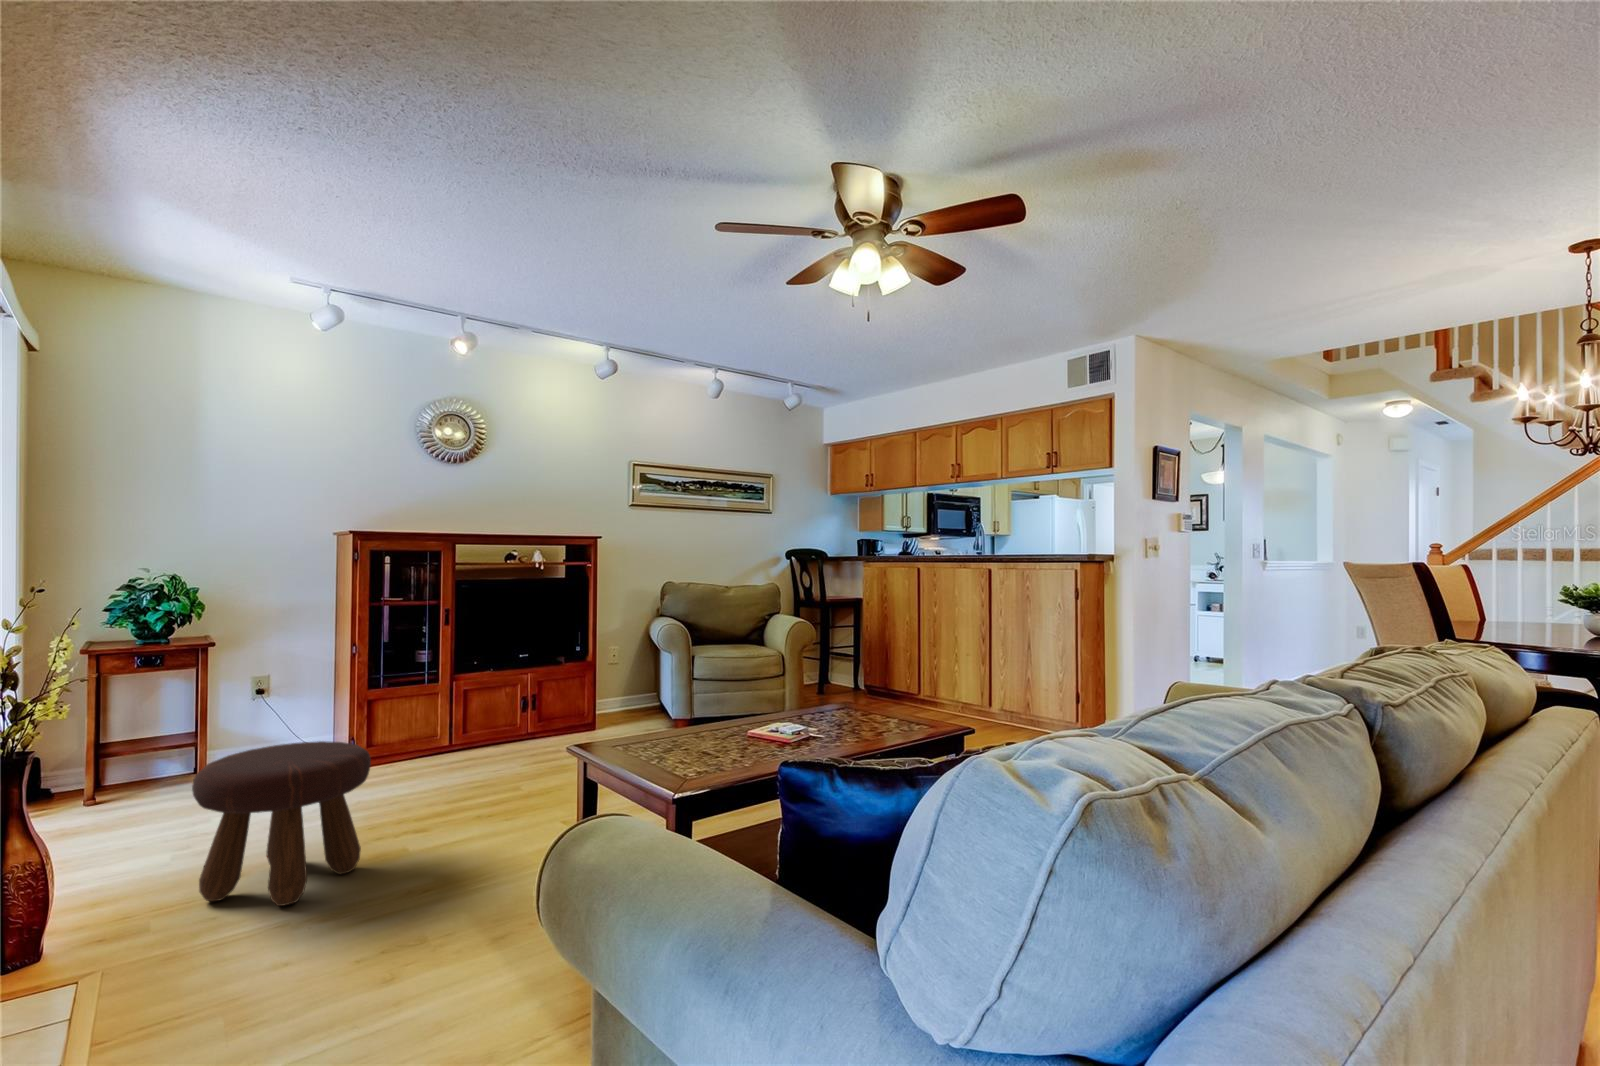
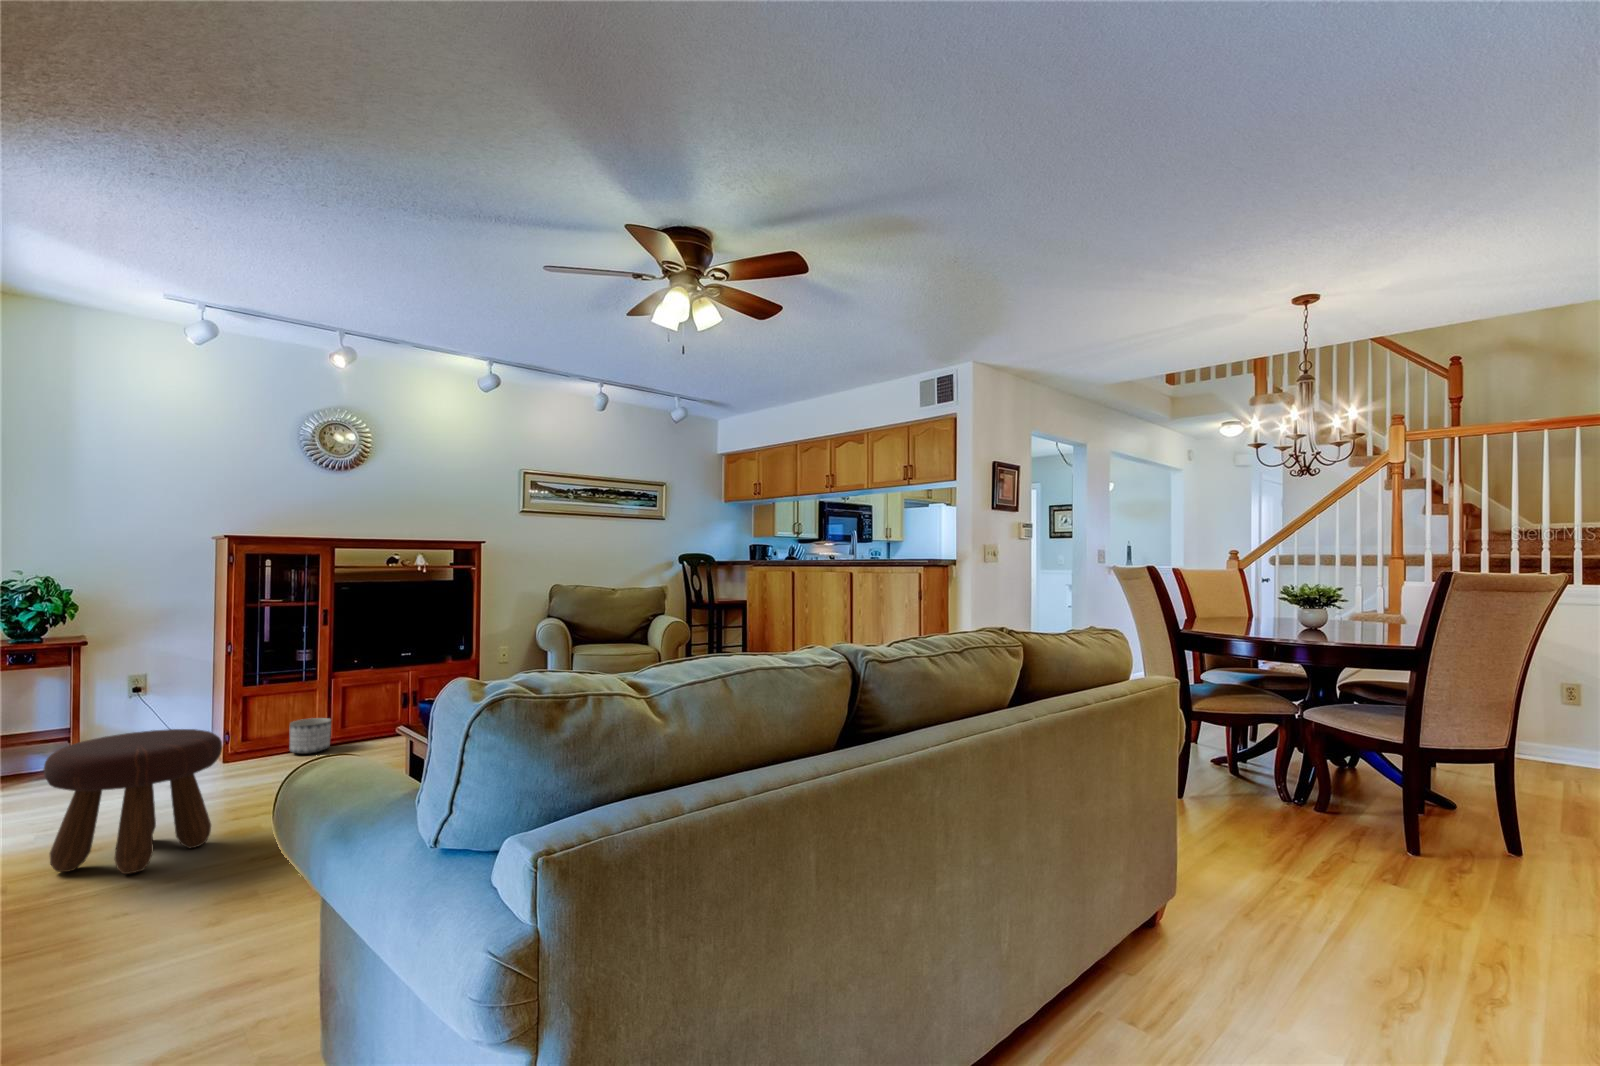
planter: none [414,724,455,762] -> present [290,718,331,754]

